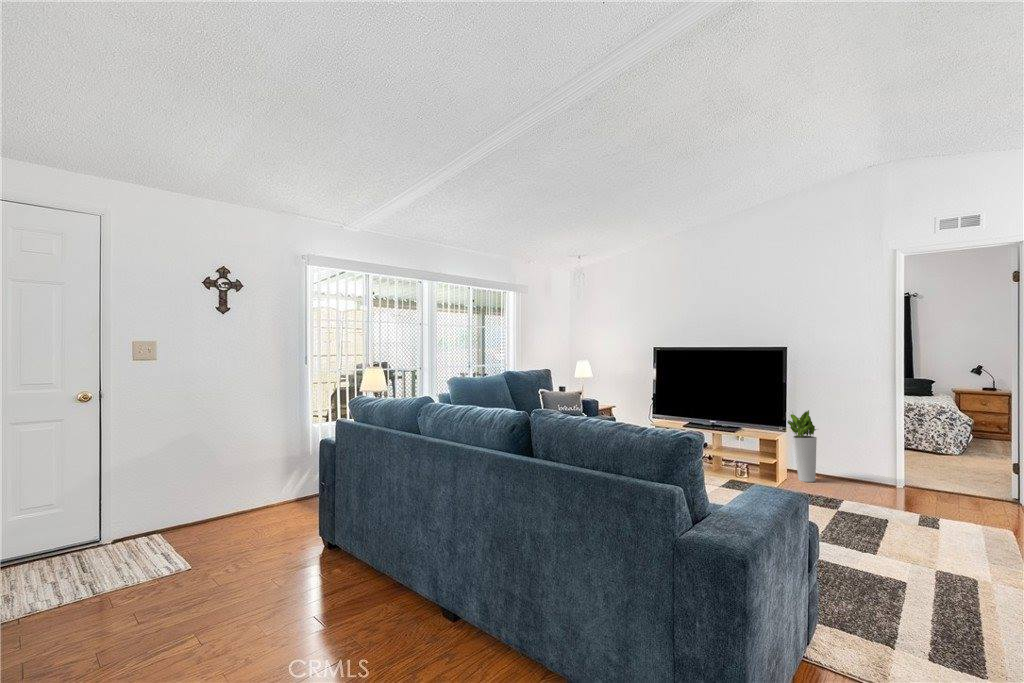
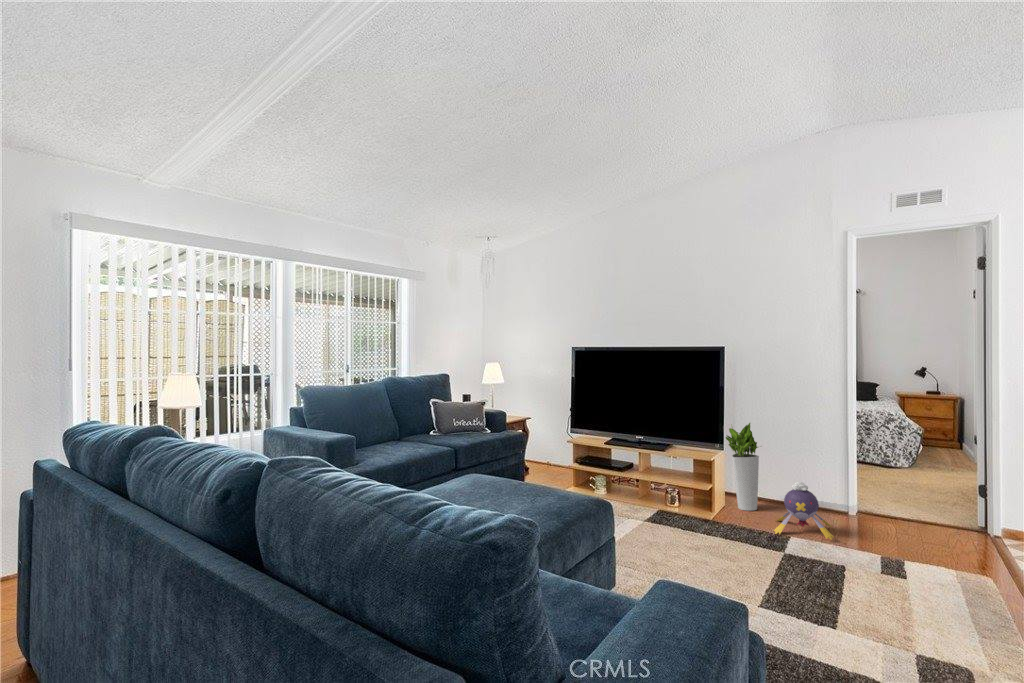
plush toy: none [828,457,882,503] -> present [774,482,834,540]

